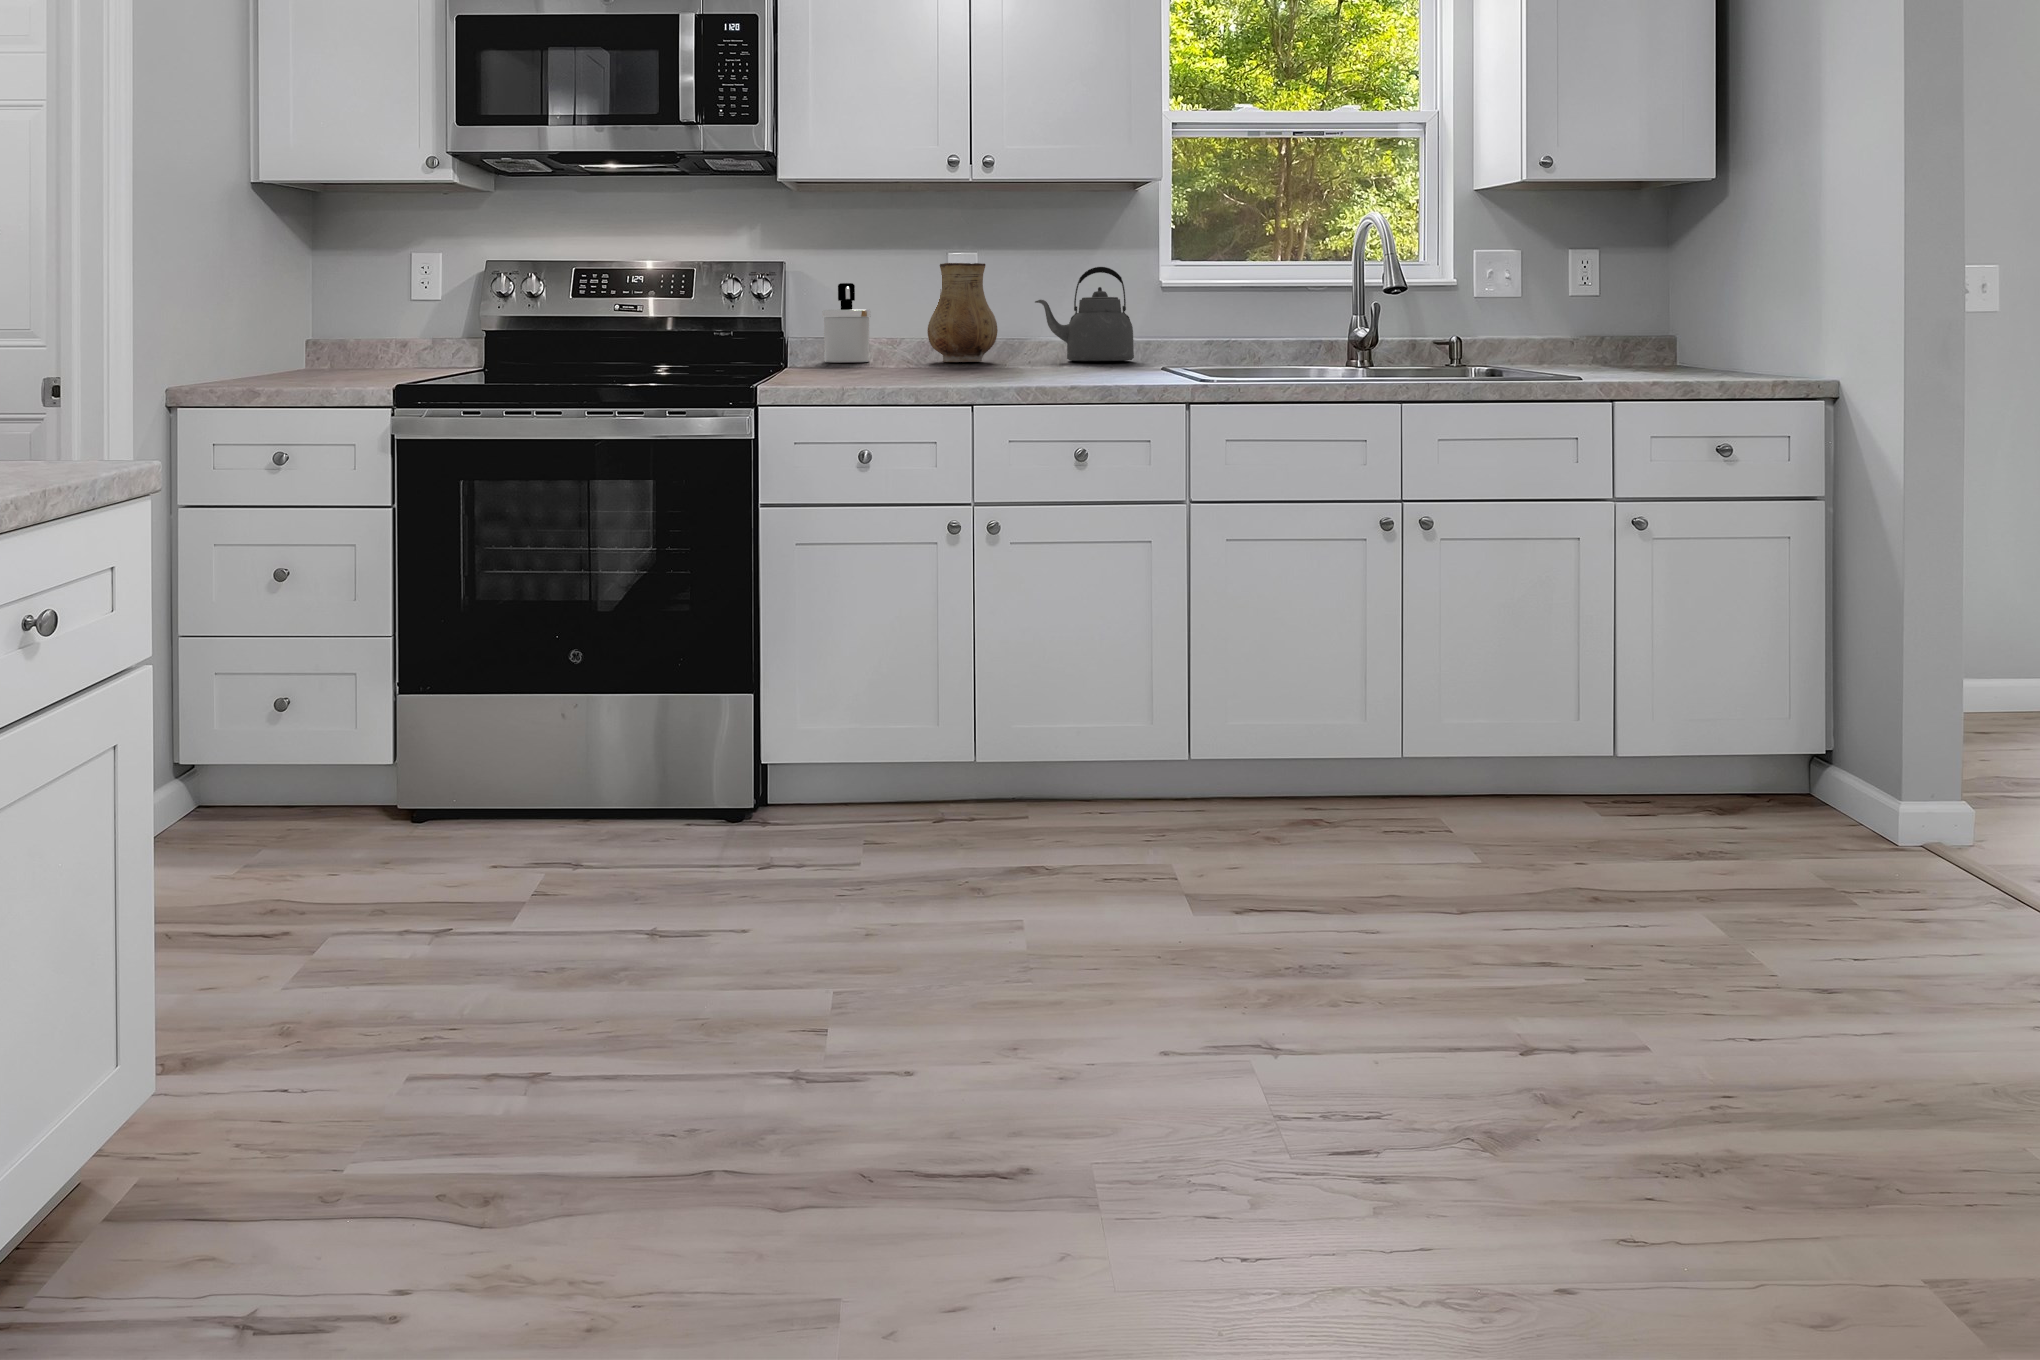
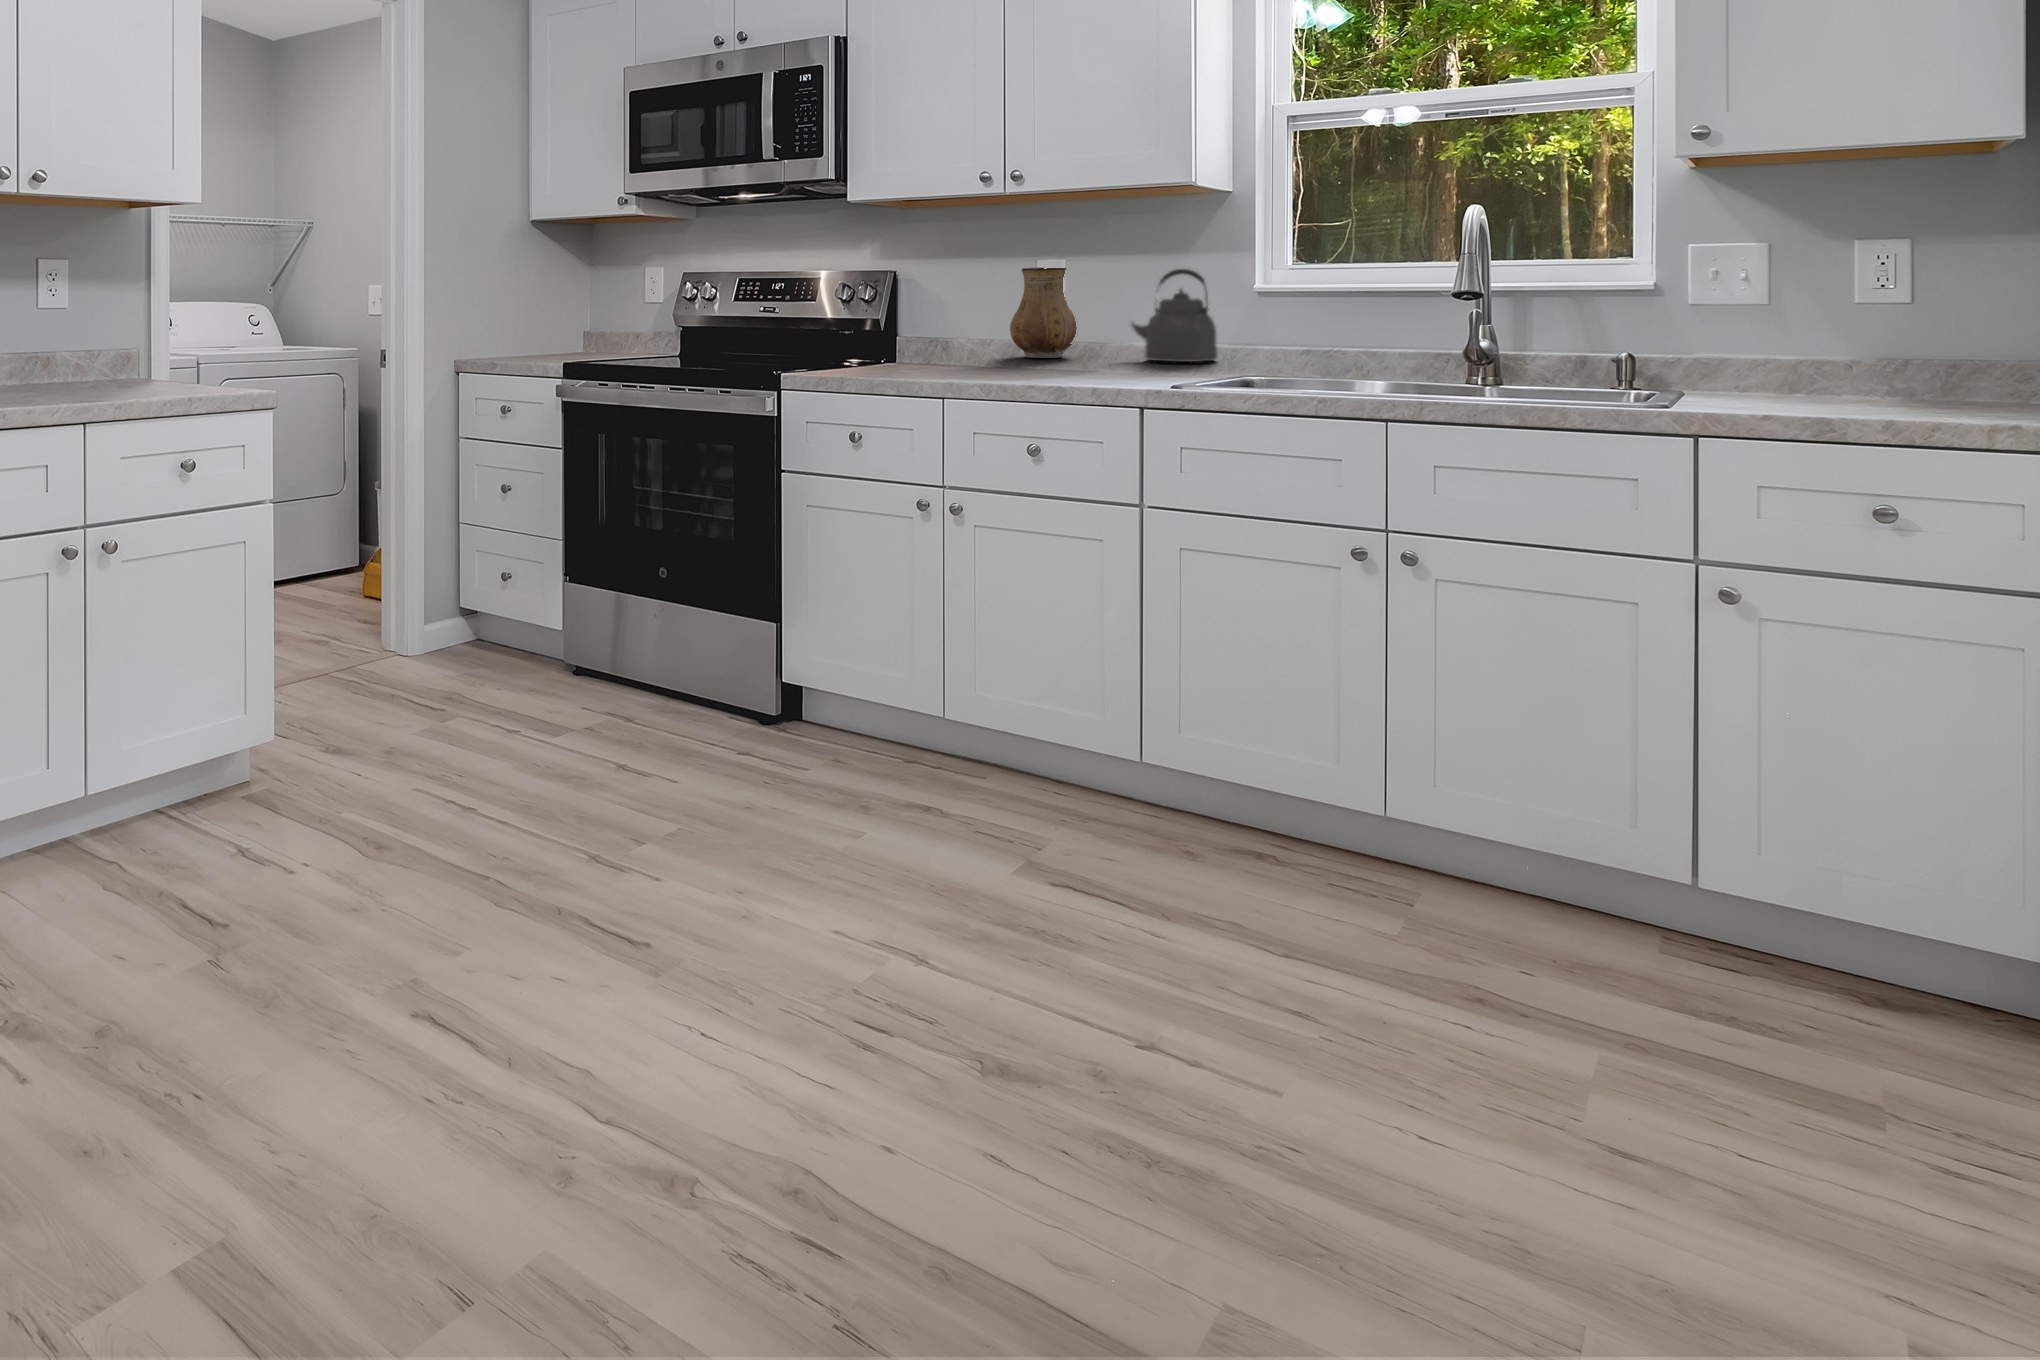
soap dispenser: present [822,283,871,363] -> none [924,286,967,355]

